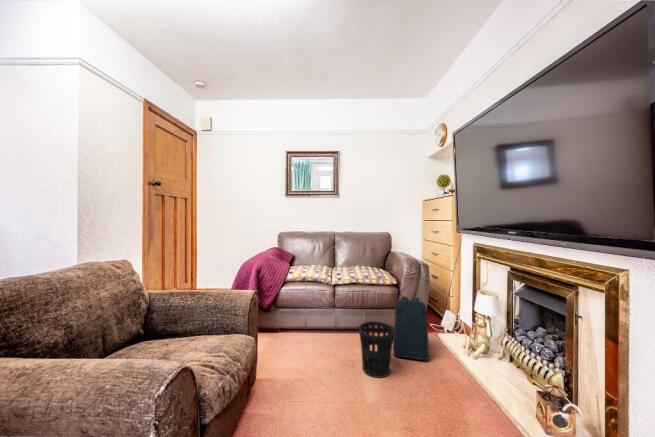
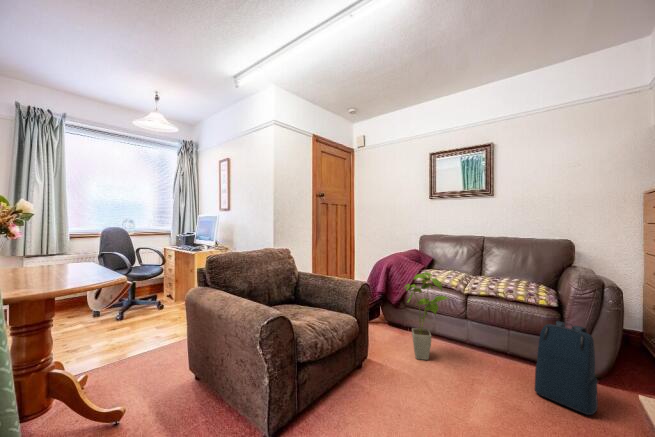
house plant: none [286,271,329,359] -> present [405,272,448,360]
wastebasket: present [359,321,394,378] -> none [475,339,523,408]

